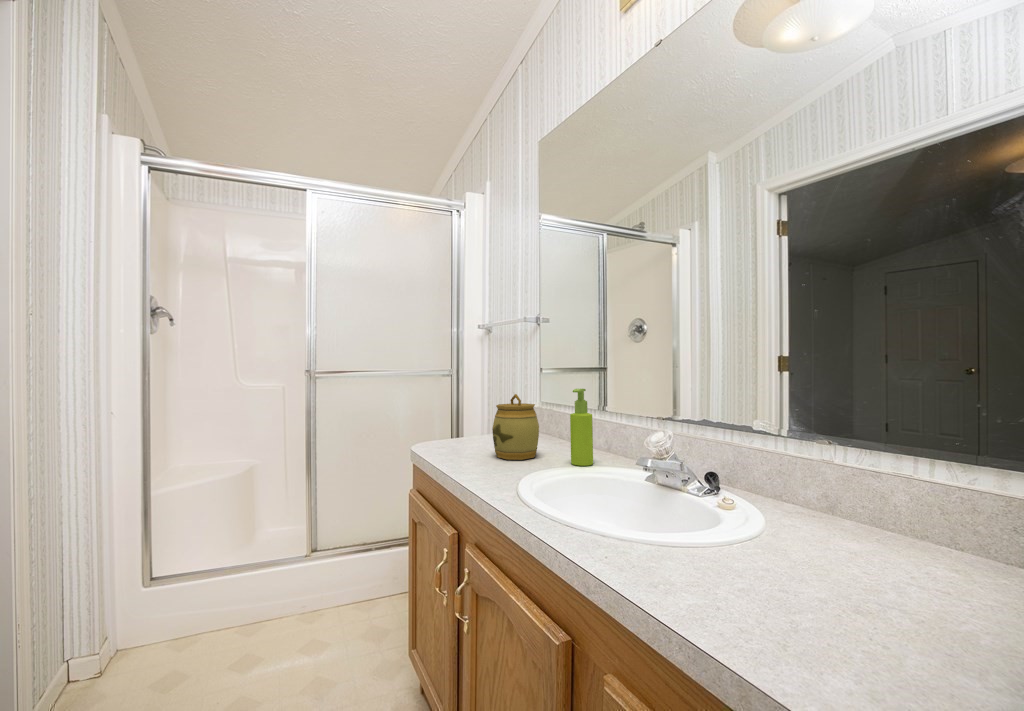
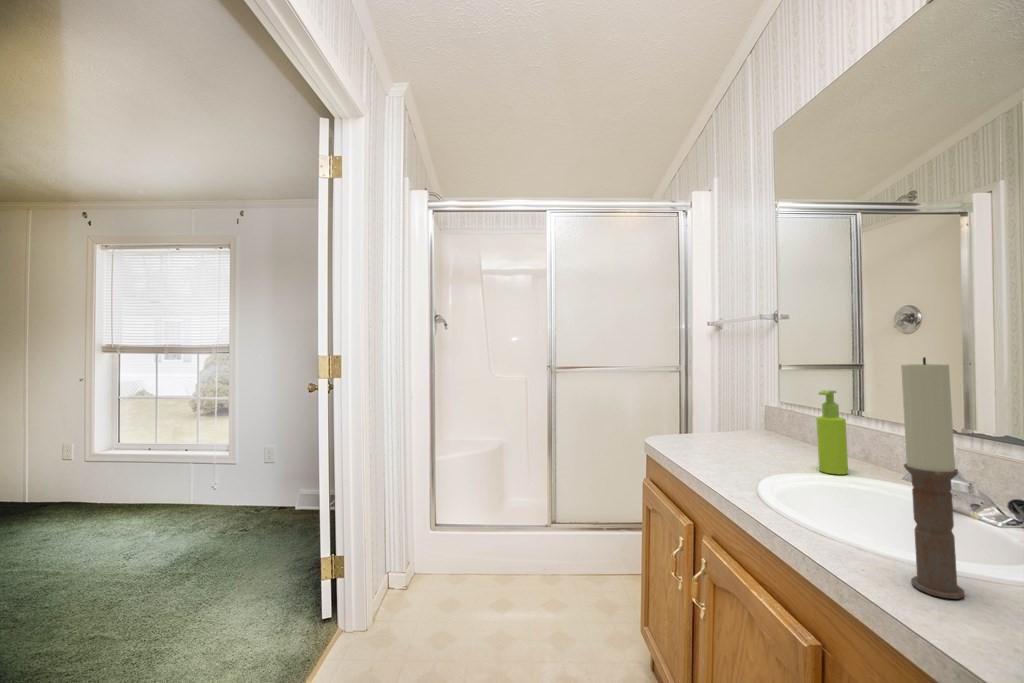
candle: none [652,340,698,578] -> present [901,357,964,599]
jar: present [492,394,539,460] -> none [725,393,779,461]

